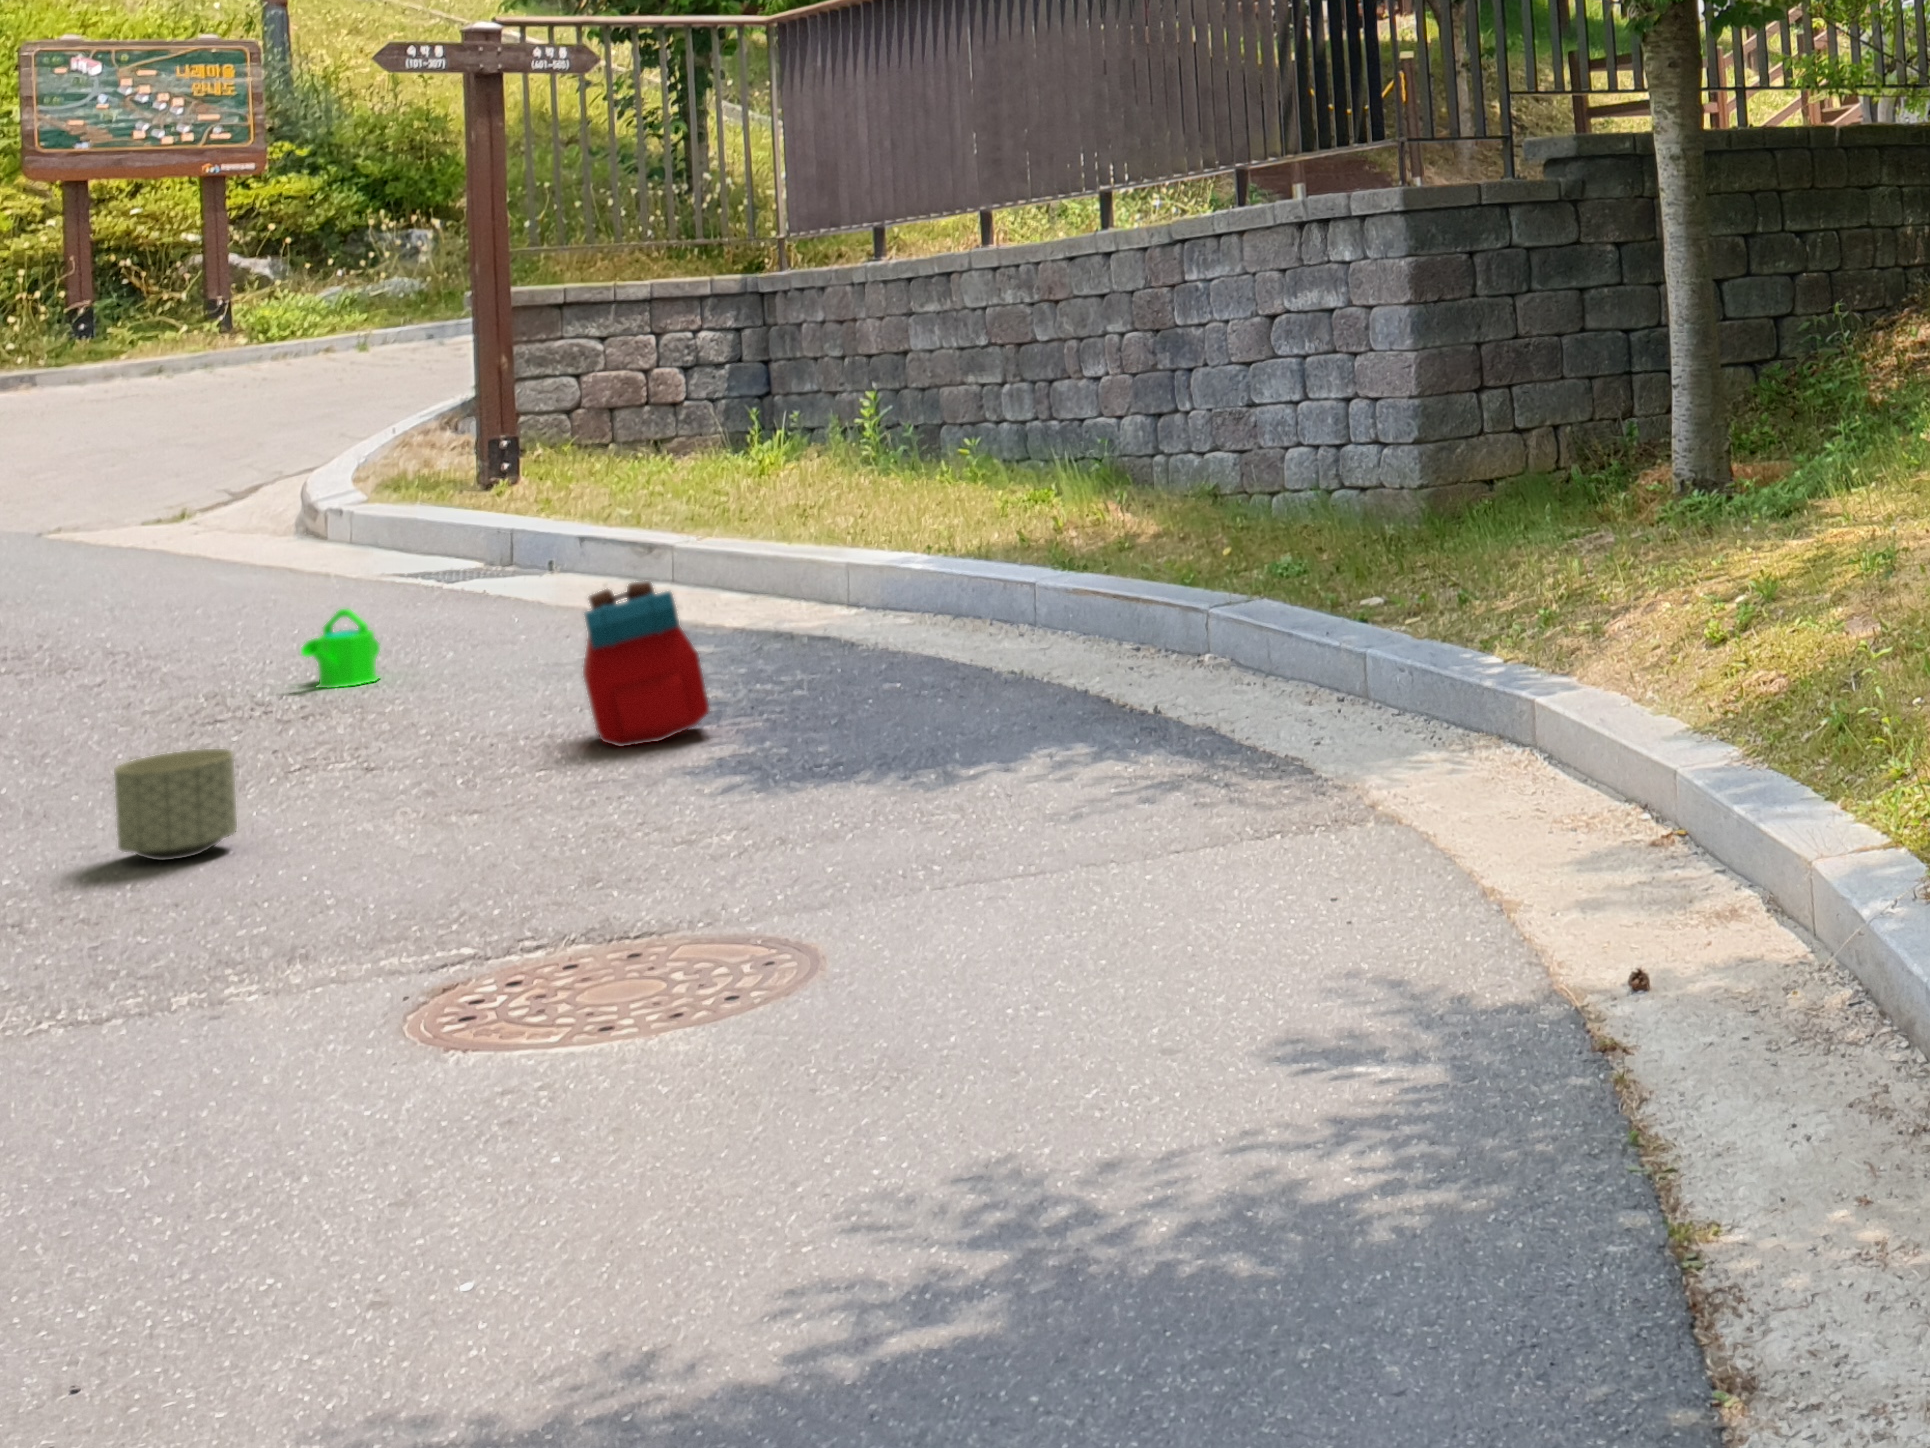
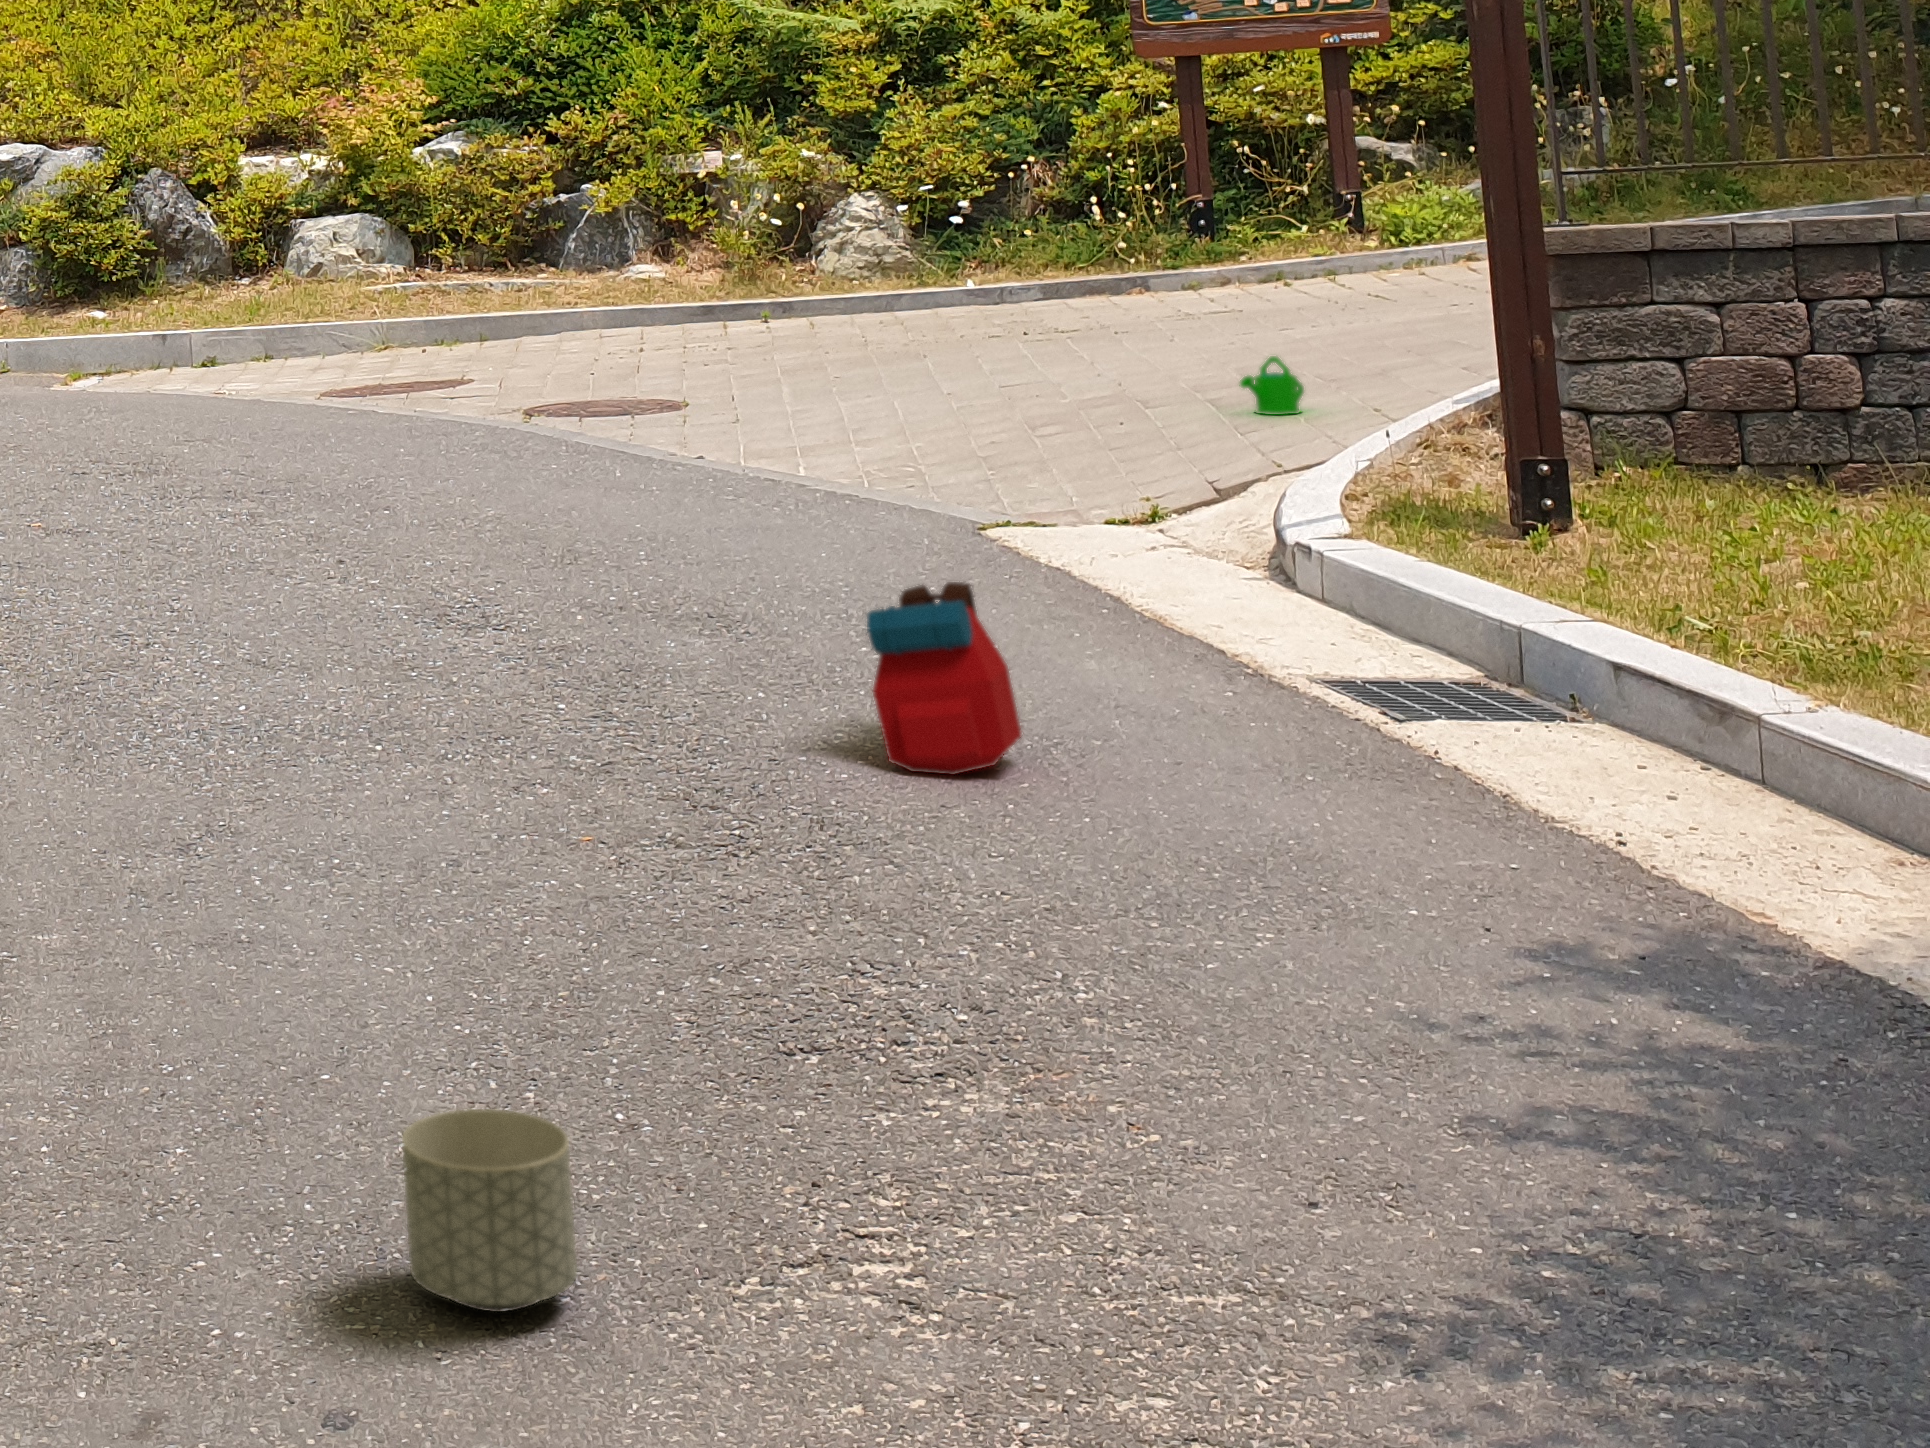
backpack: present [583,581,709,746] -> present [867,582,1022,774]
watering can: present [301,609,380,688] -> present [1239,356,1304,415]

